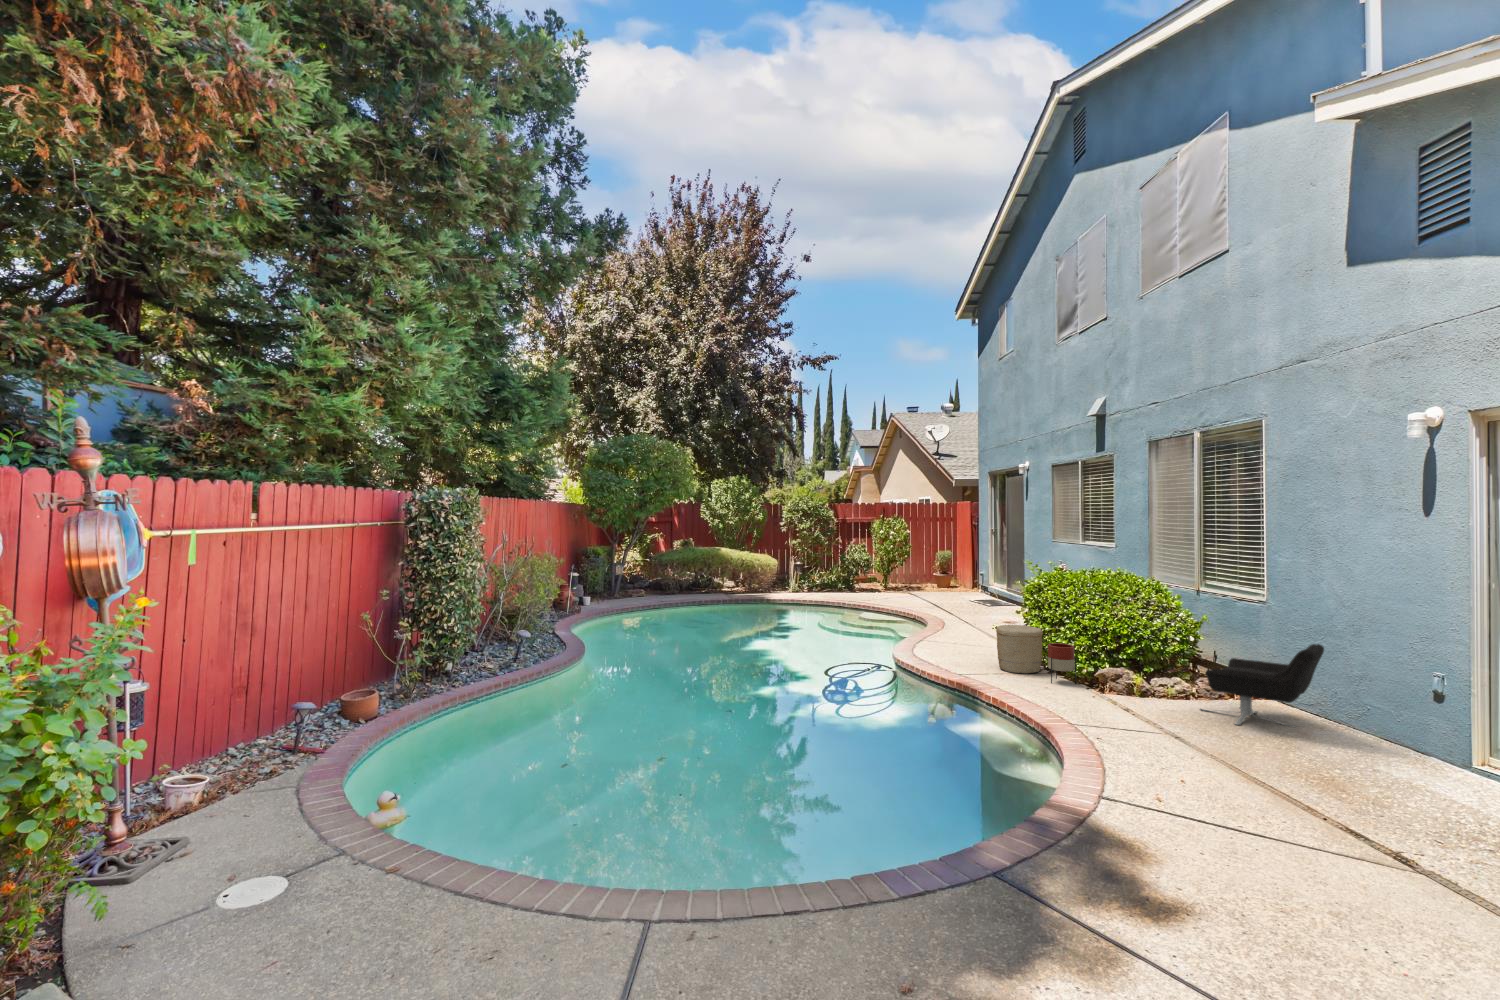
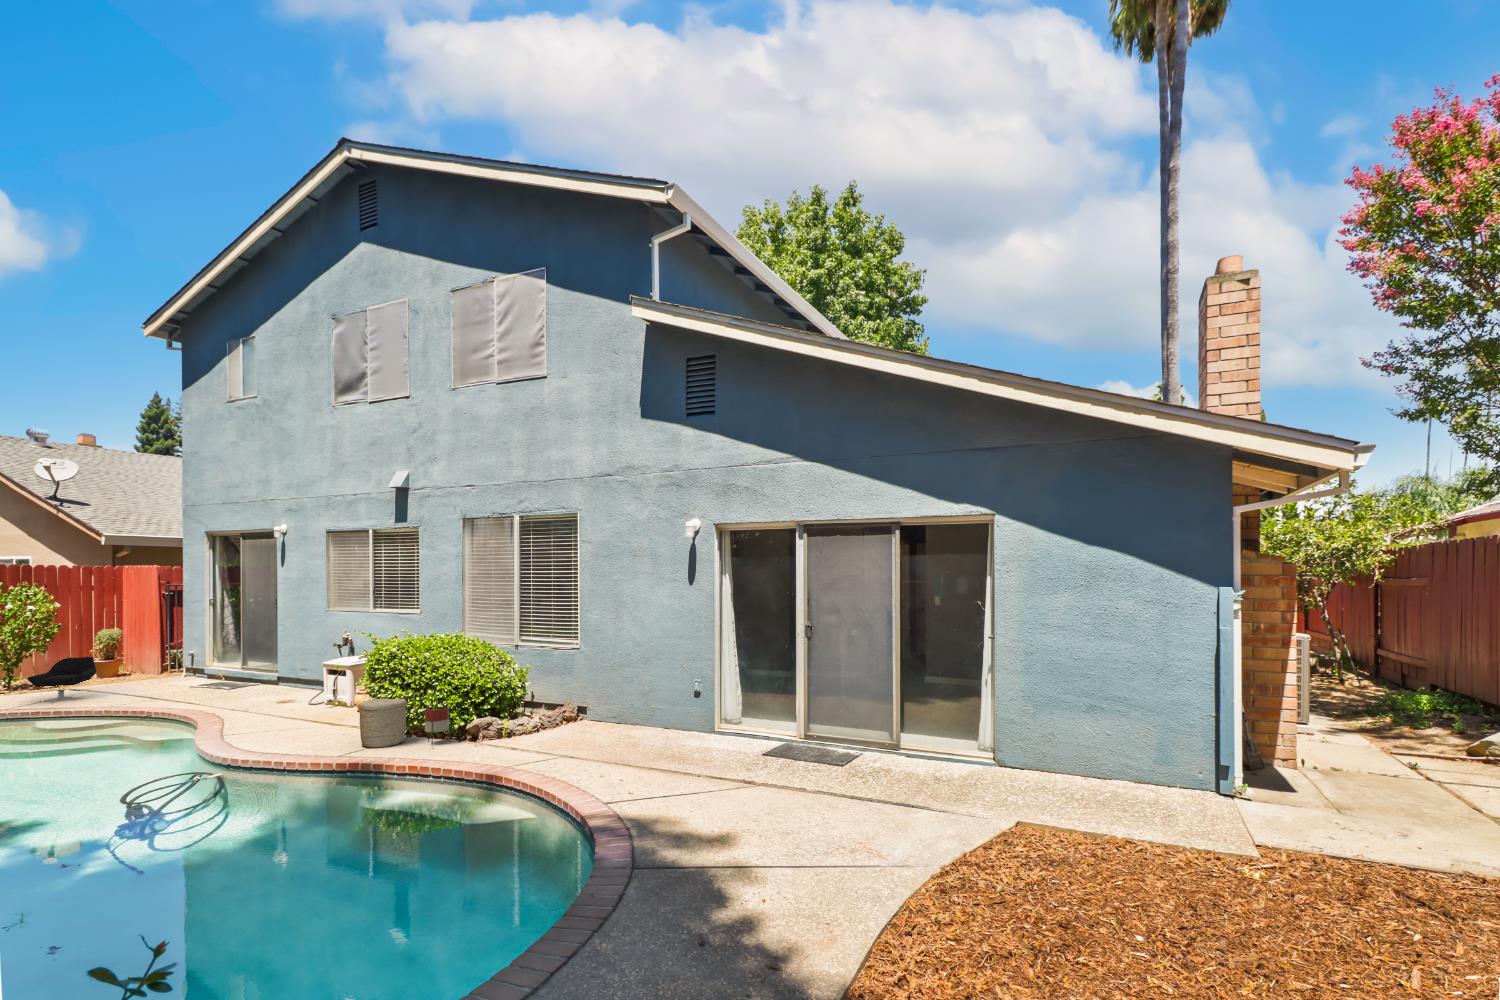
lounge chair: present [1203,644,1324,727] -> present [27,657,97,703]

